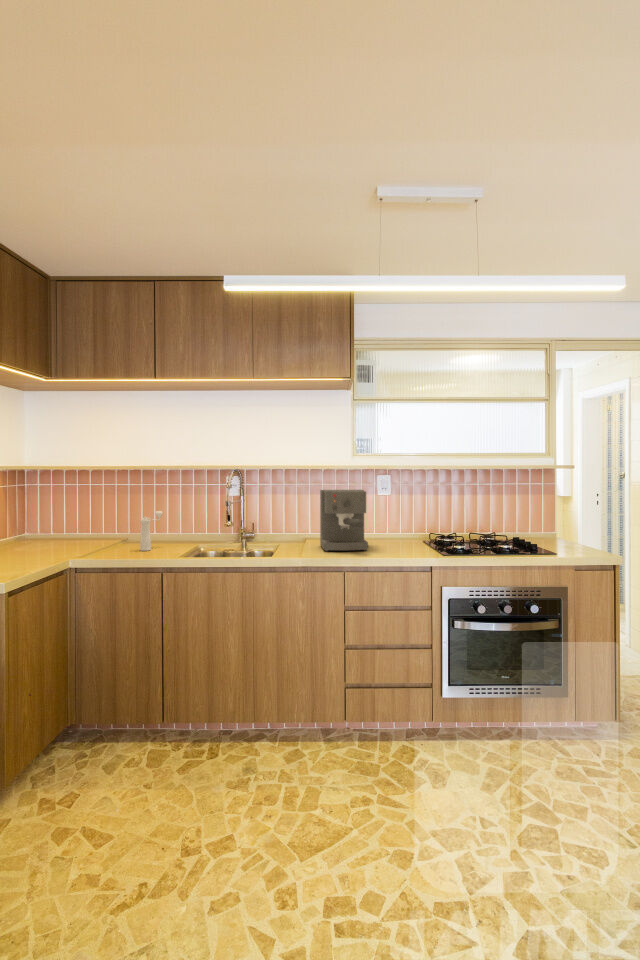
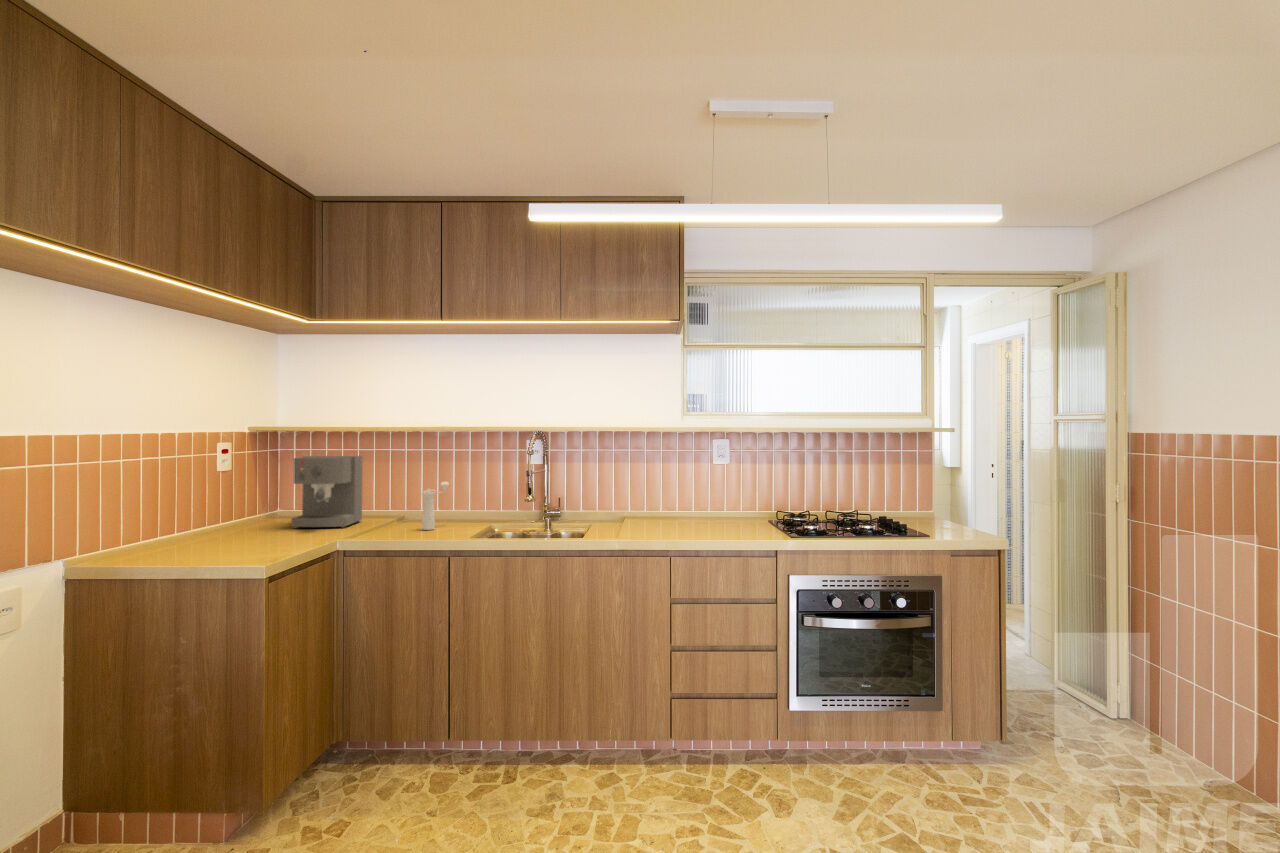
coffee maker: present [320,490,368,551] -> present [291,456,362,528]

